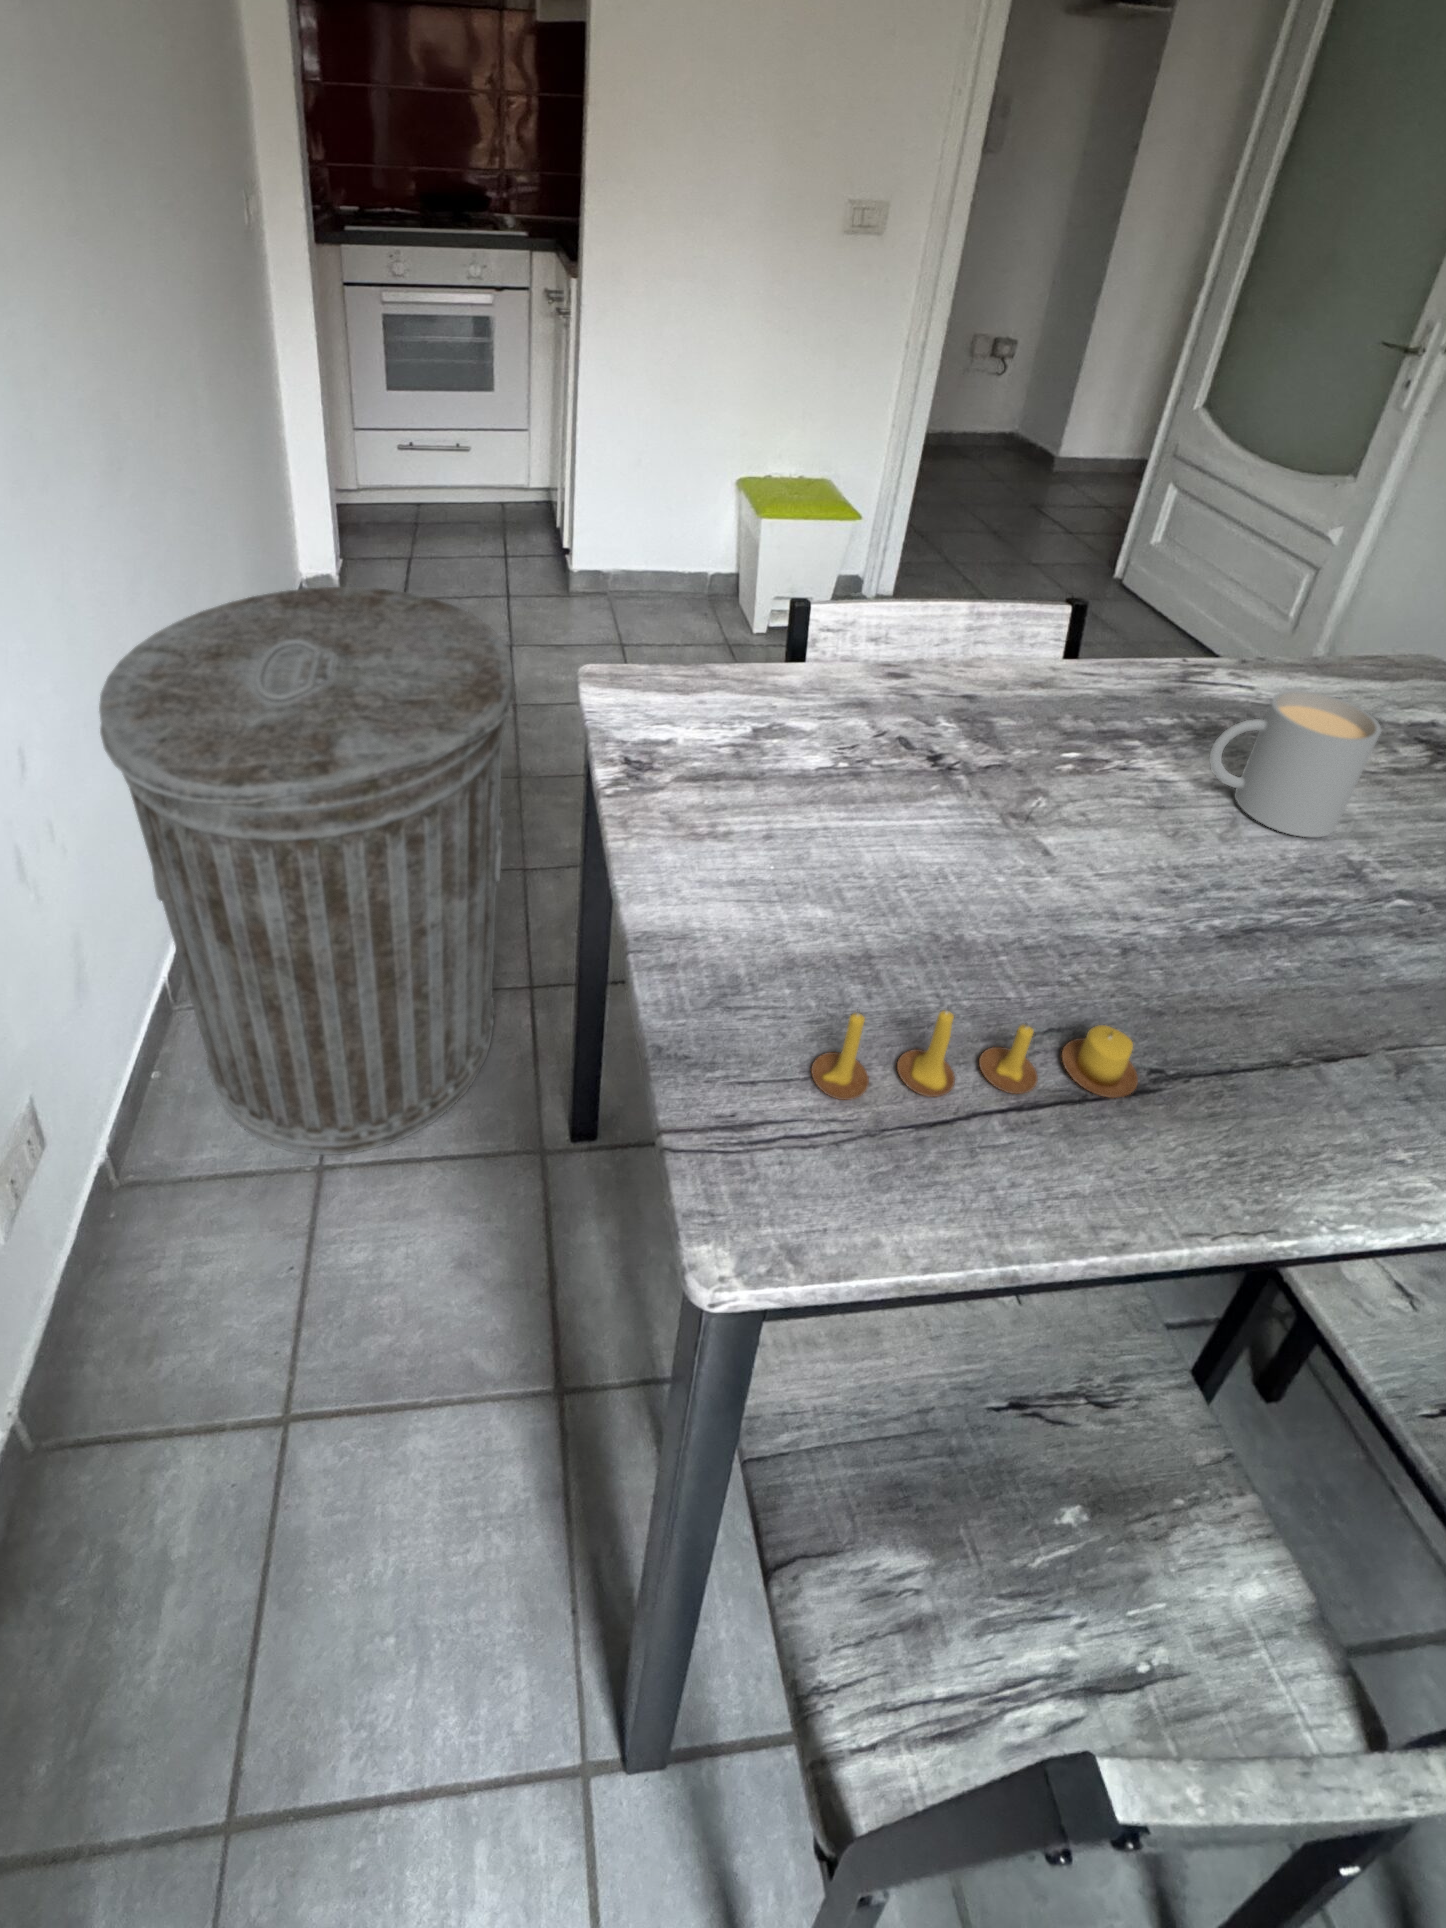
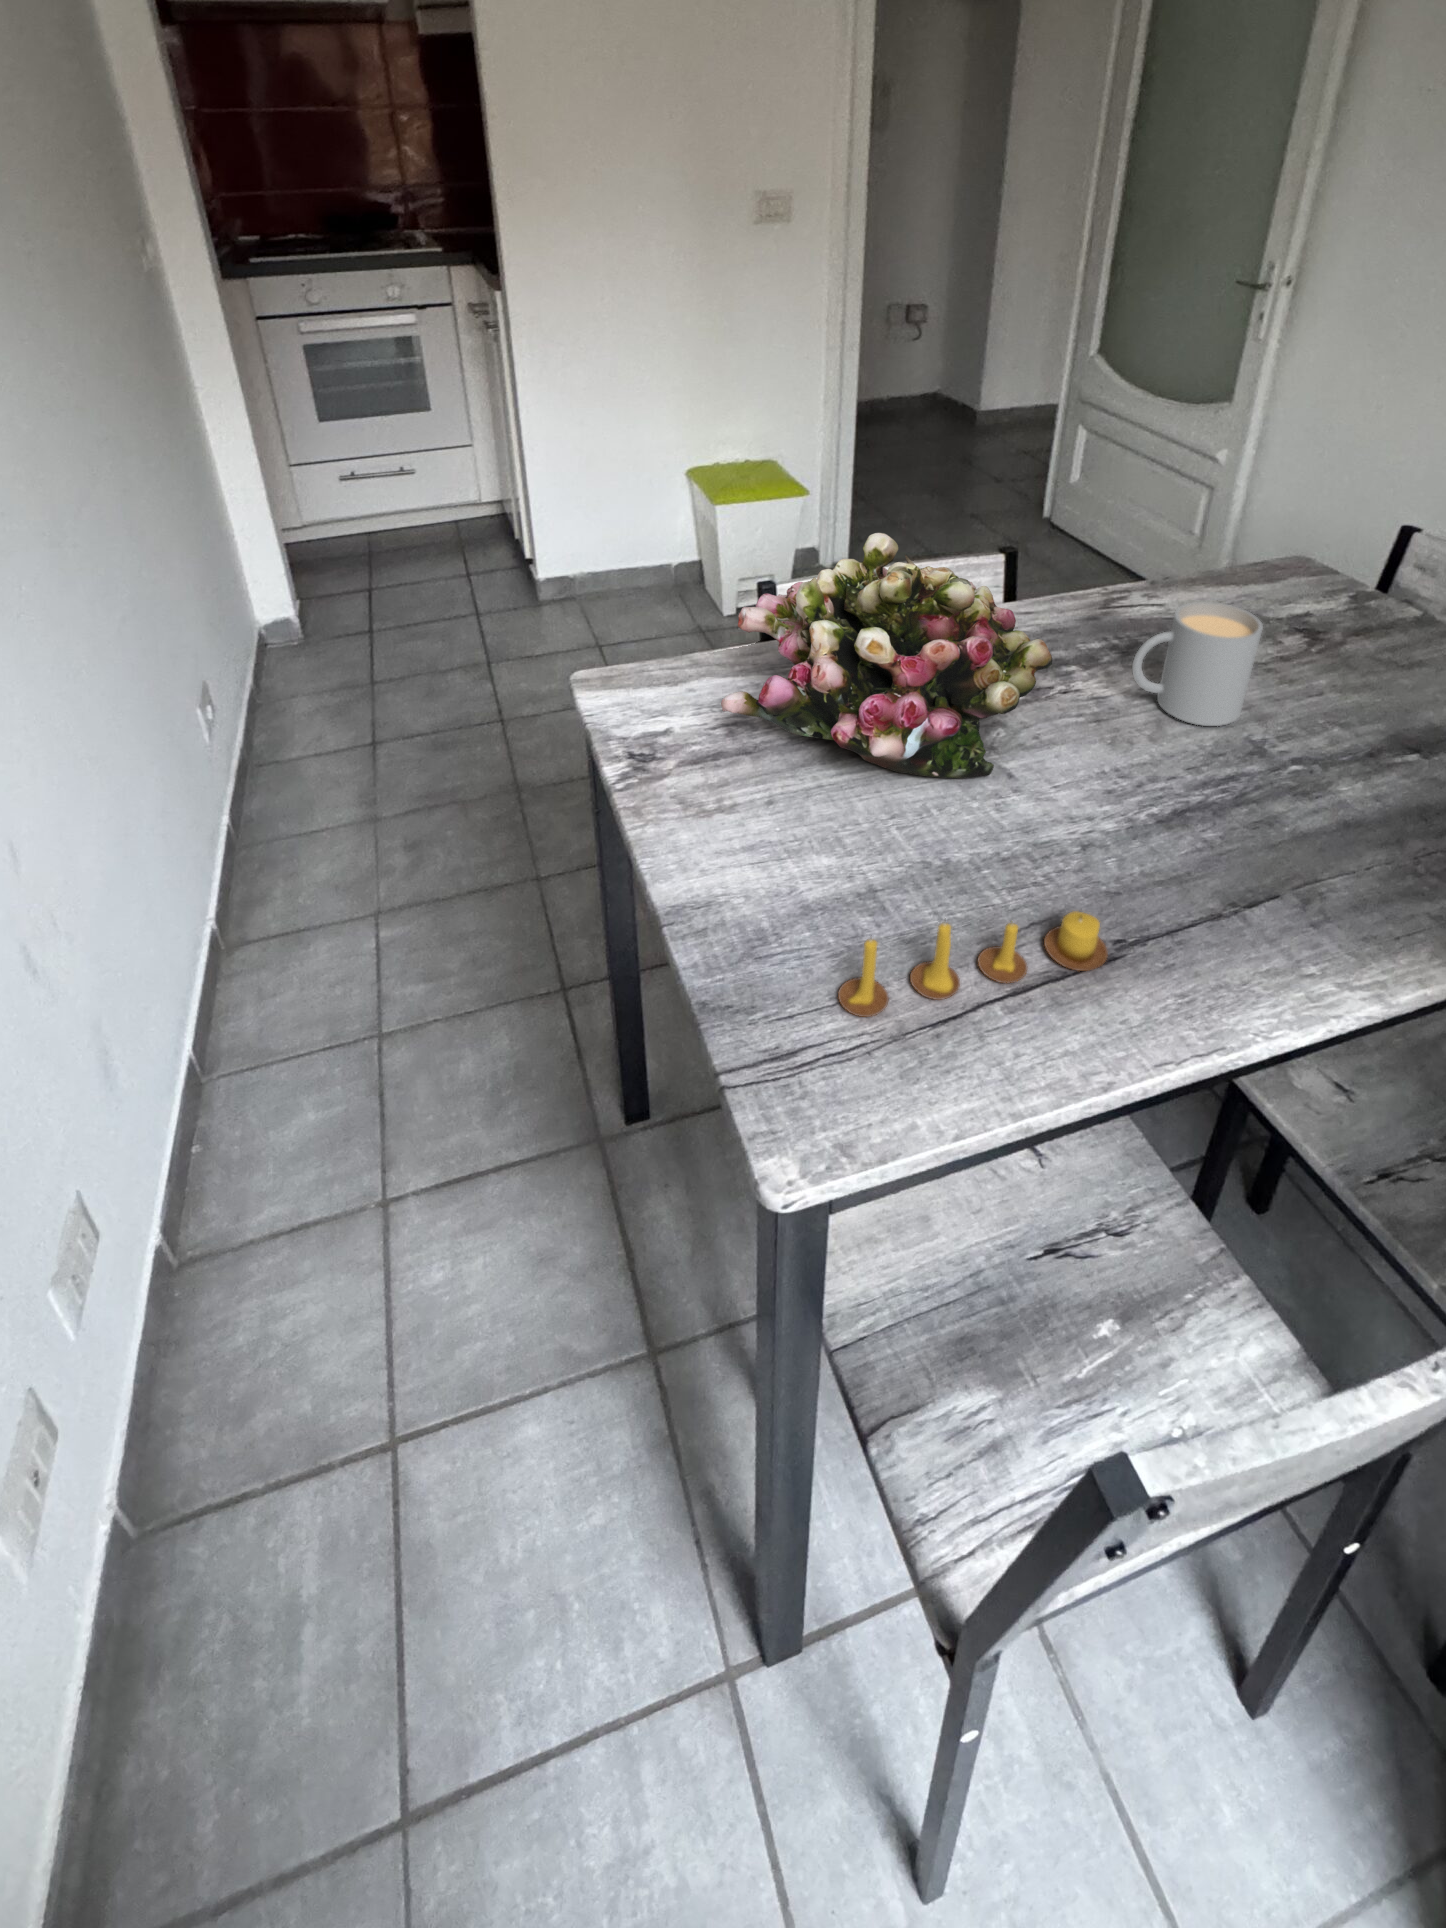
flower arrangement: none [732,562,1116,849] -> present [721,533,1052,778]
trash can: present [99,587,515,1155] -> none [87,626,533,1189]

